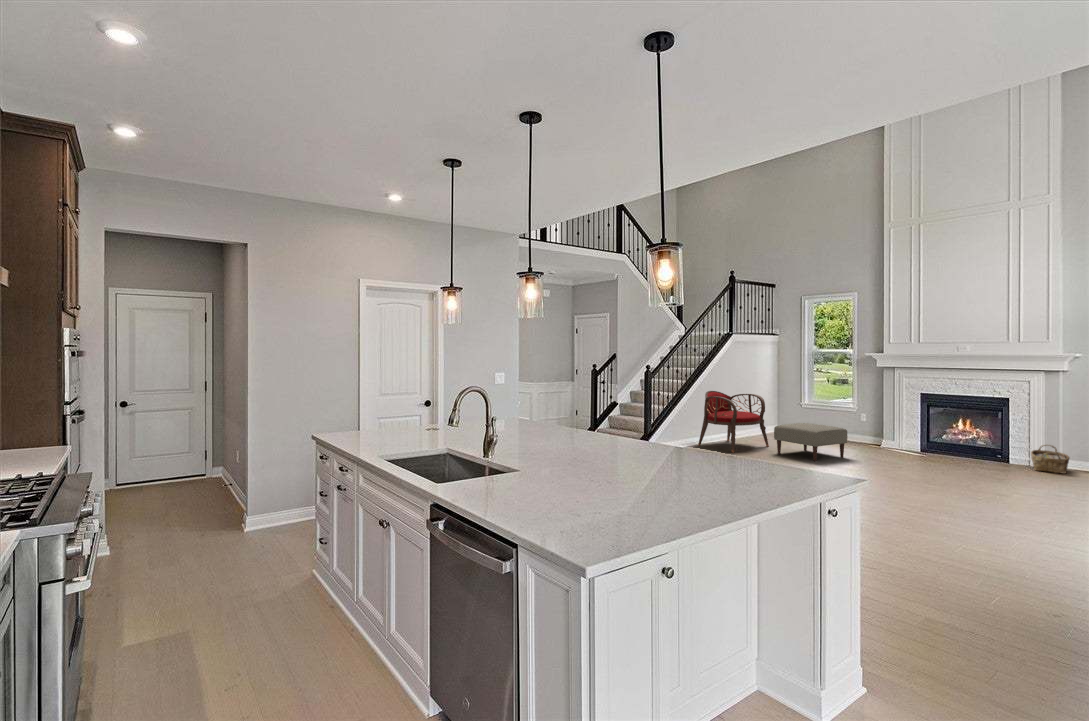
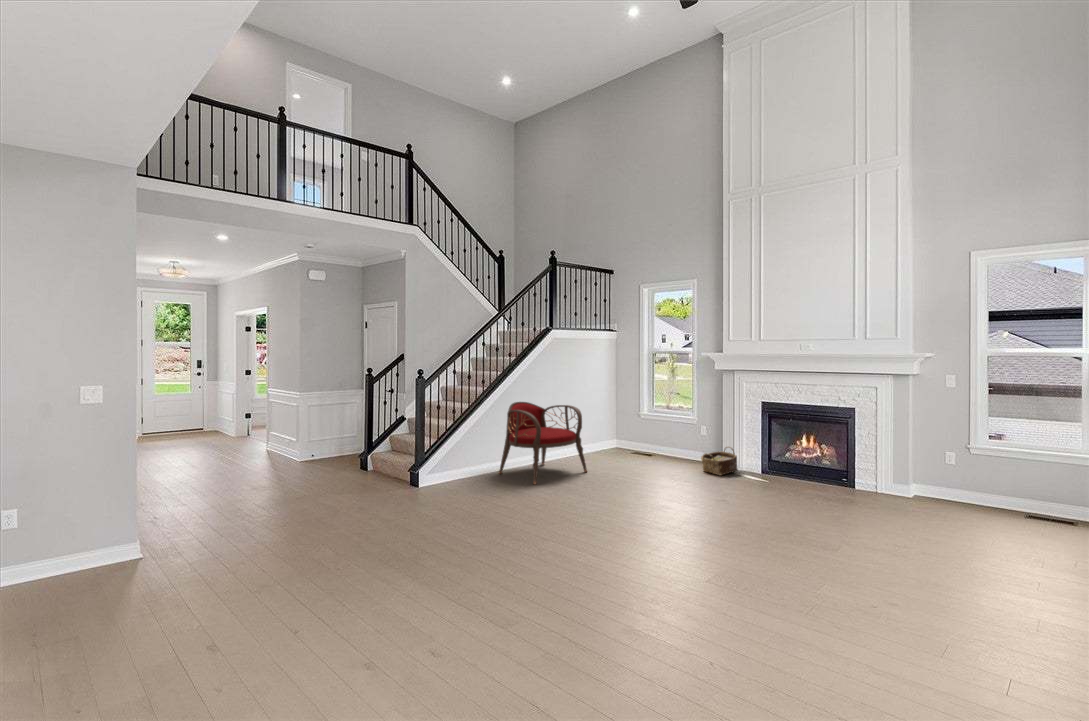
ottoman: present [774,423,847,461] -> none [587,443,673,495]
woven basket: present [1031,445,1069,474] -> present [701,447,738,476]

